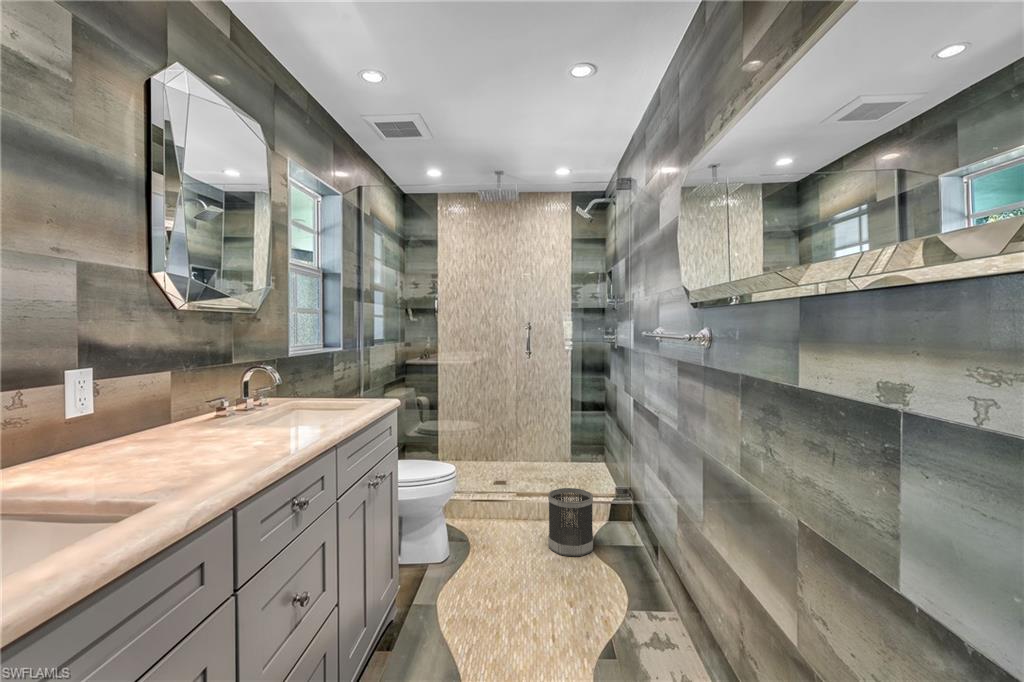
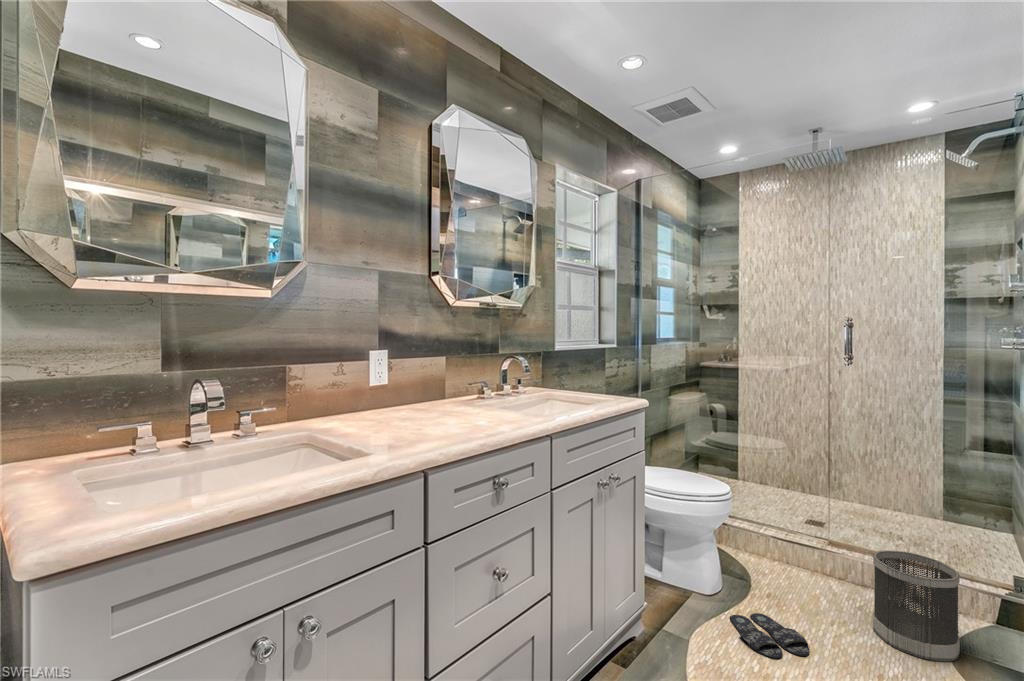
slippers: none [461,562,518,593] -> present [730,613,809,659]

